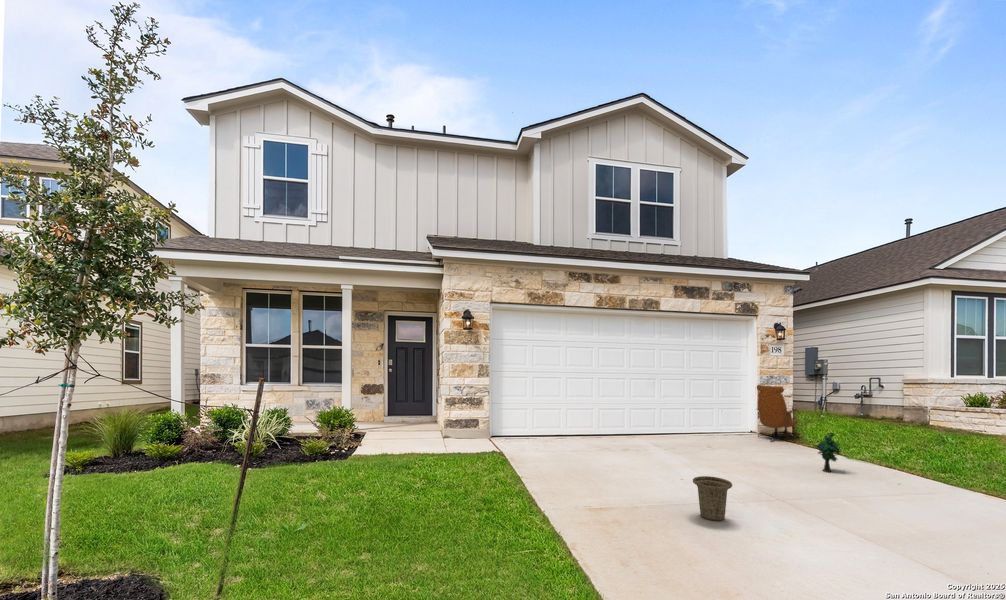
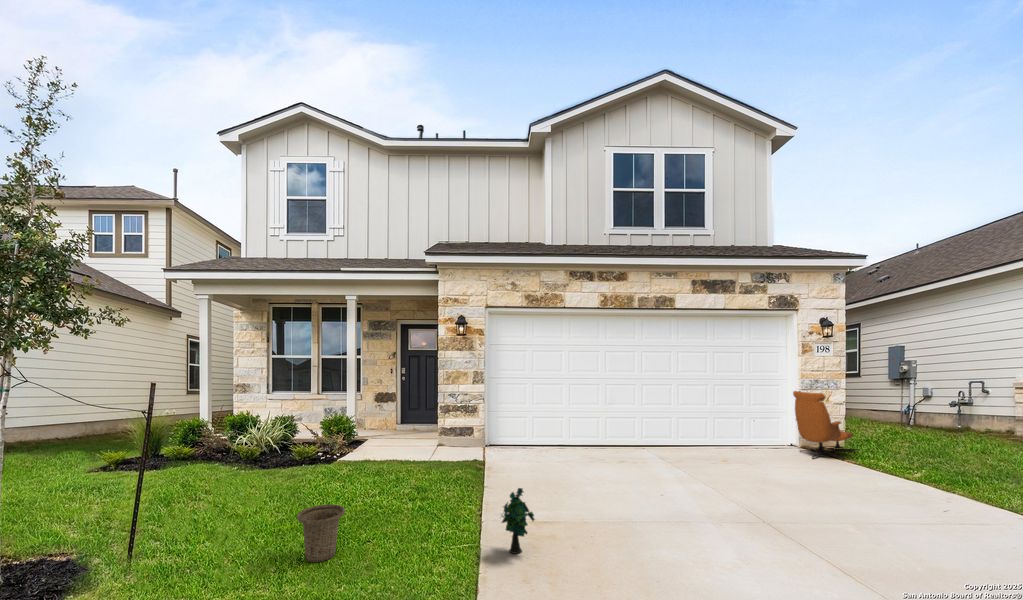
decorative plant: present [815,433,840,472] -> present [502,488,534,554]
basket: present [693,476,732,521] -> present [297,504,345,562]

